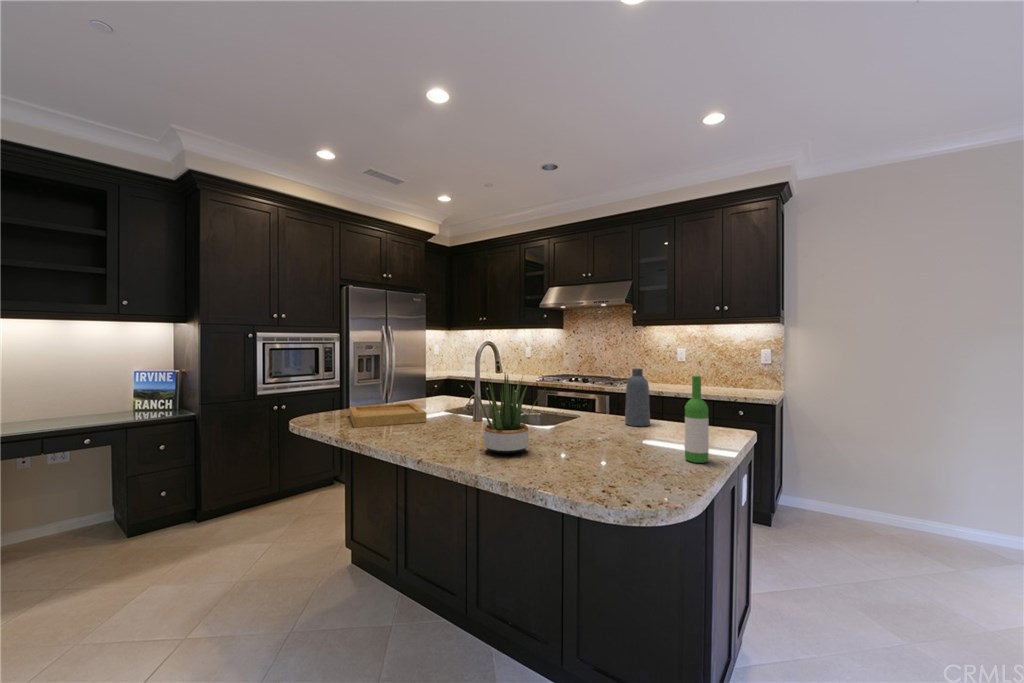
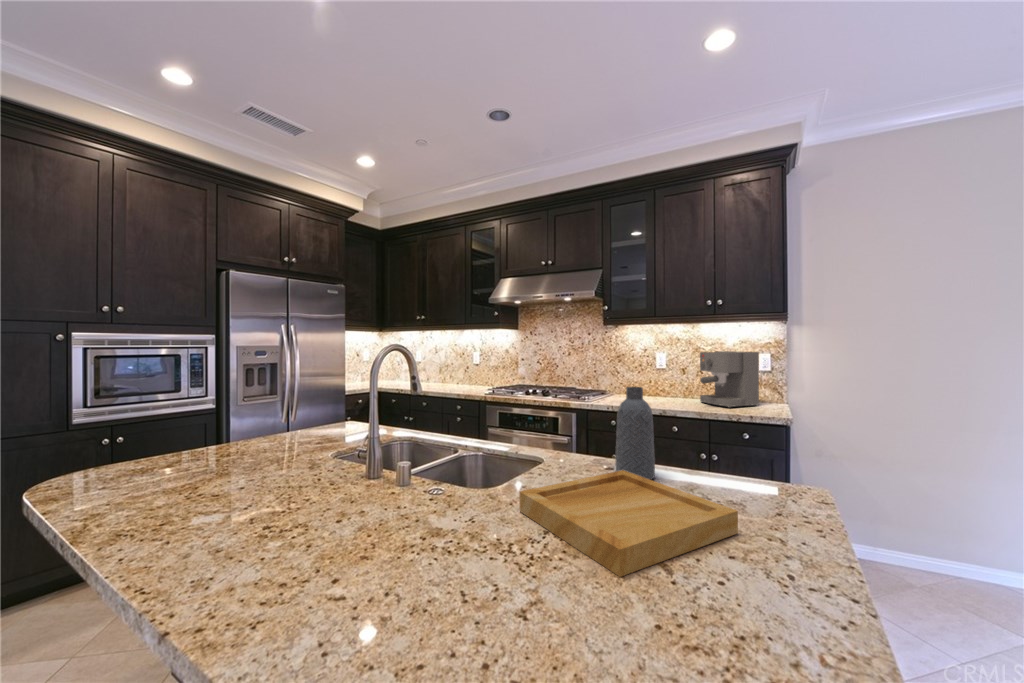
coffee maker: none [708,348,757,392] -> present [700,351,759,408]
potted plant: present [471,373,540,454] -> none [314,406,483,597]
wine bottle: present [685,376,709,463] -> none [770,415,825,606]
tray: present [350,403,426,428] -> present [520,470,738,577]

